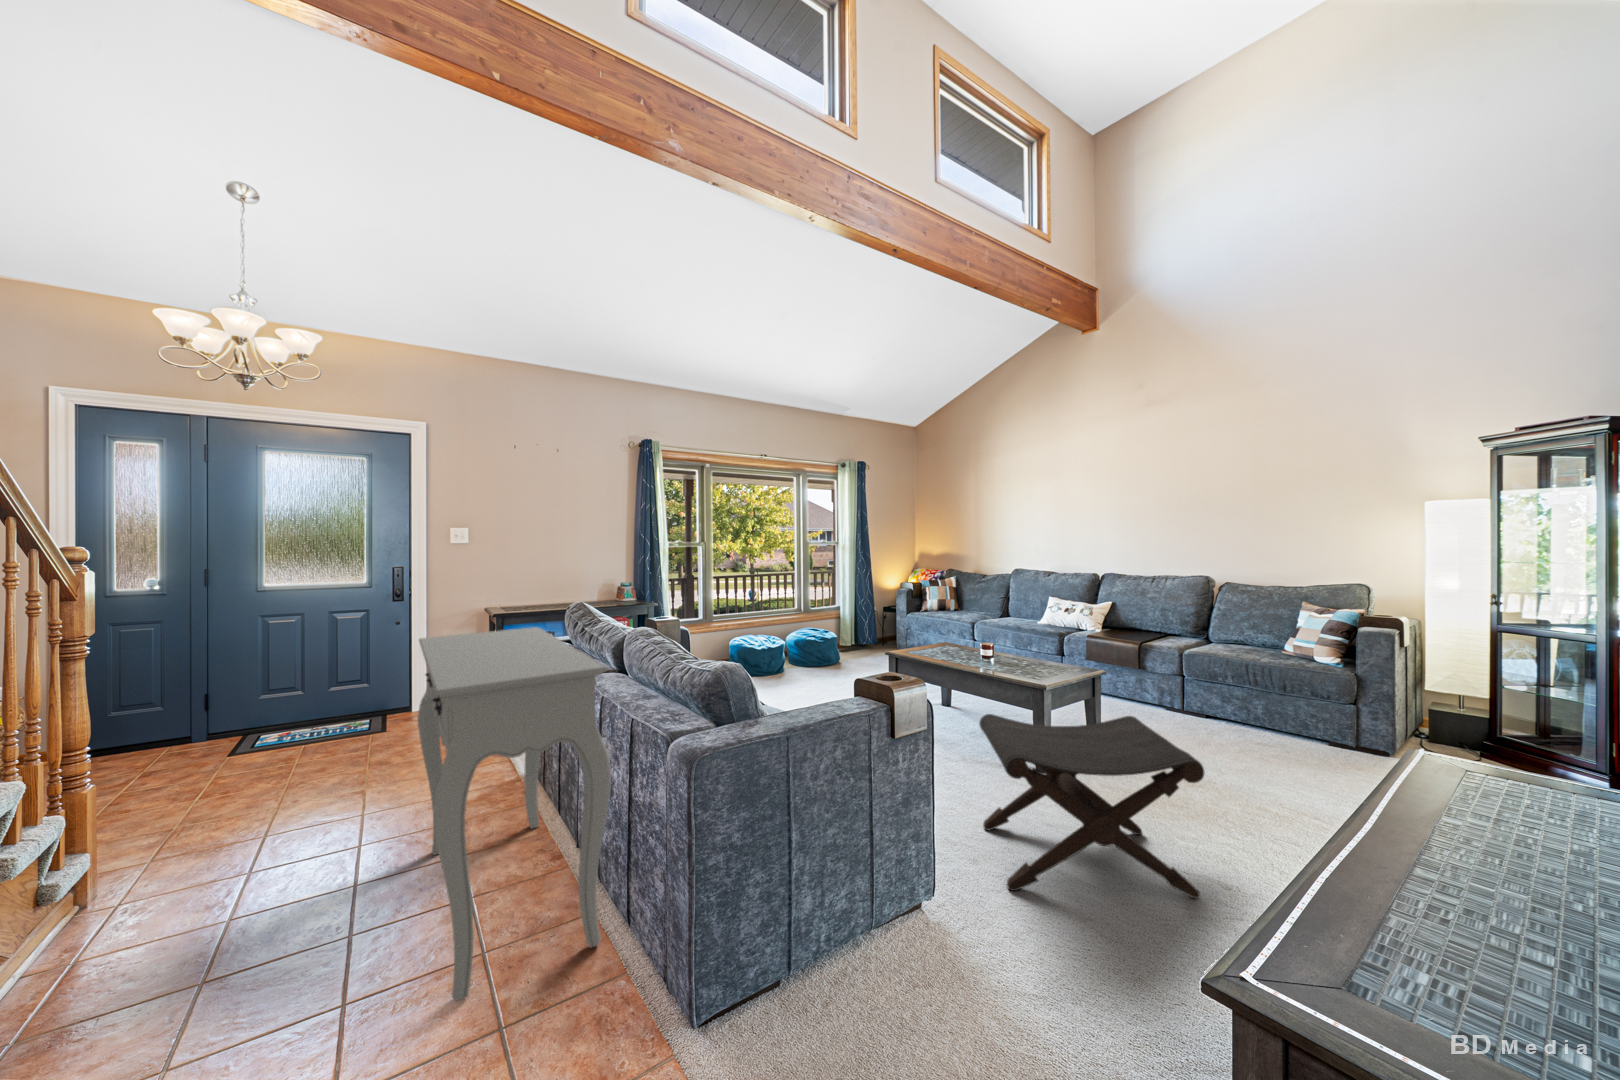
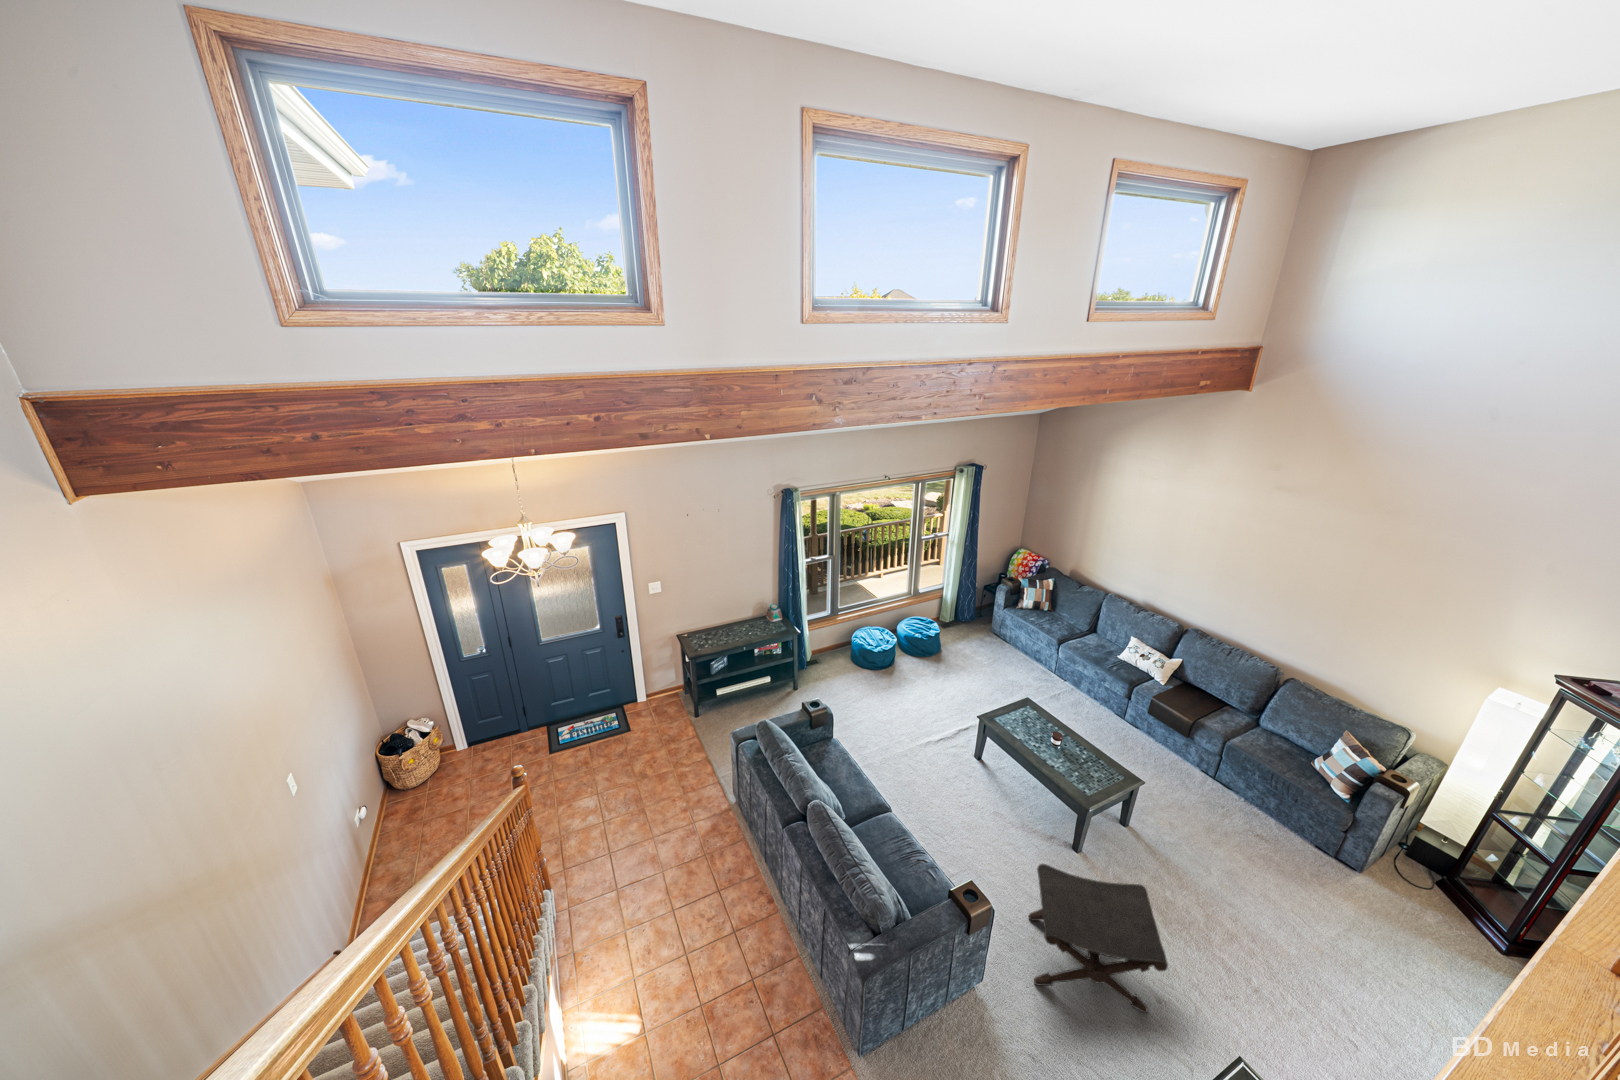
console table: present [418,627,611,1001] -> none [692,773,823,1021]

